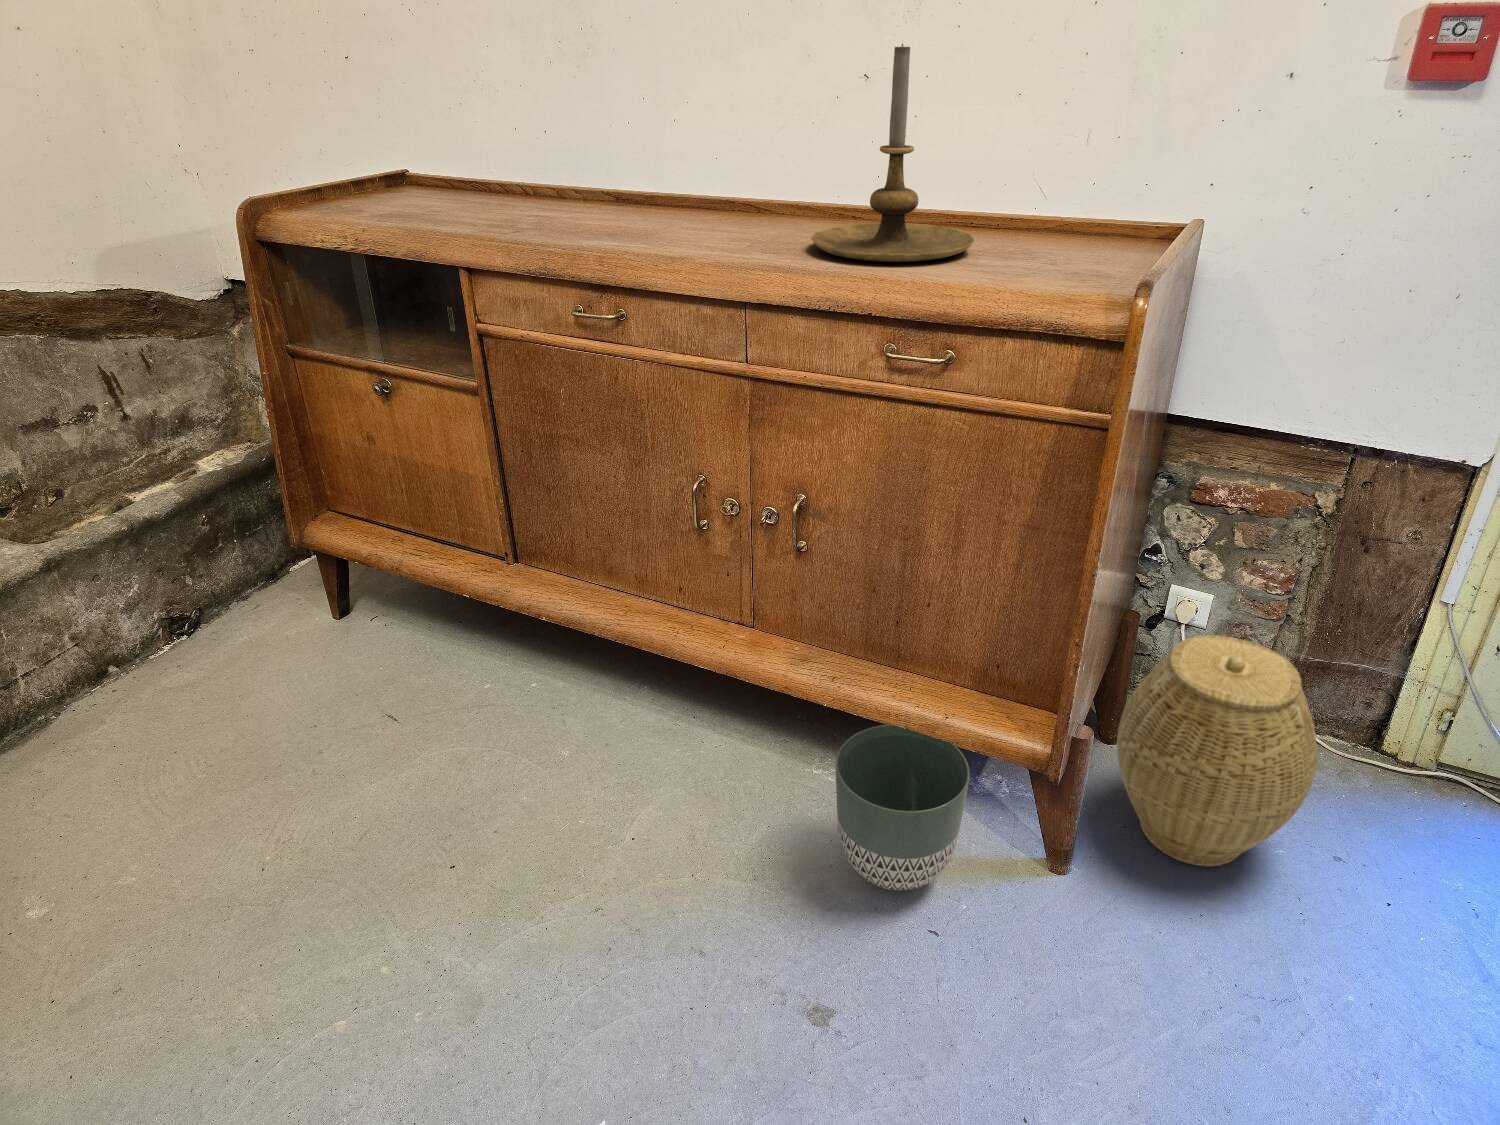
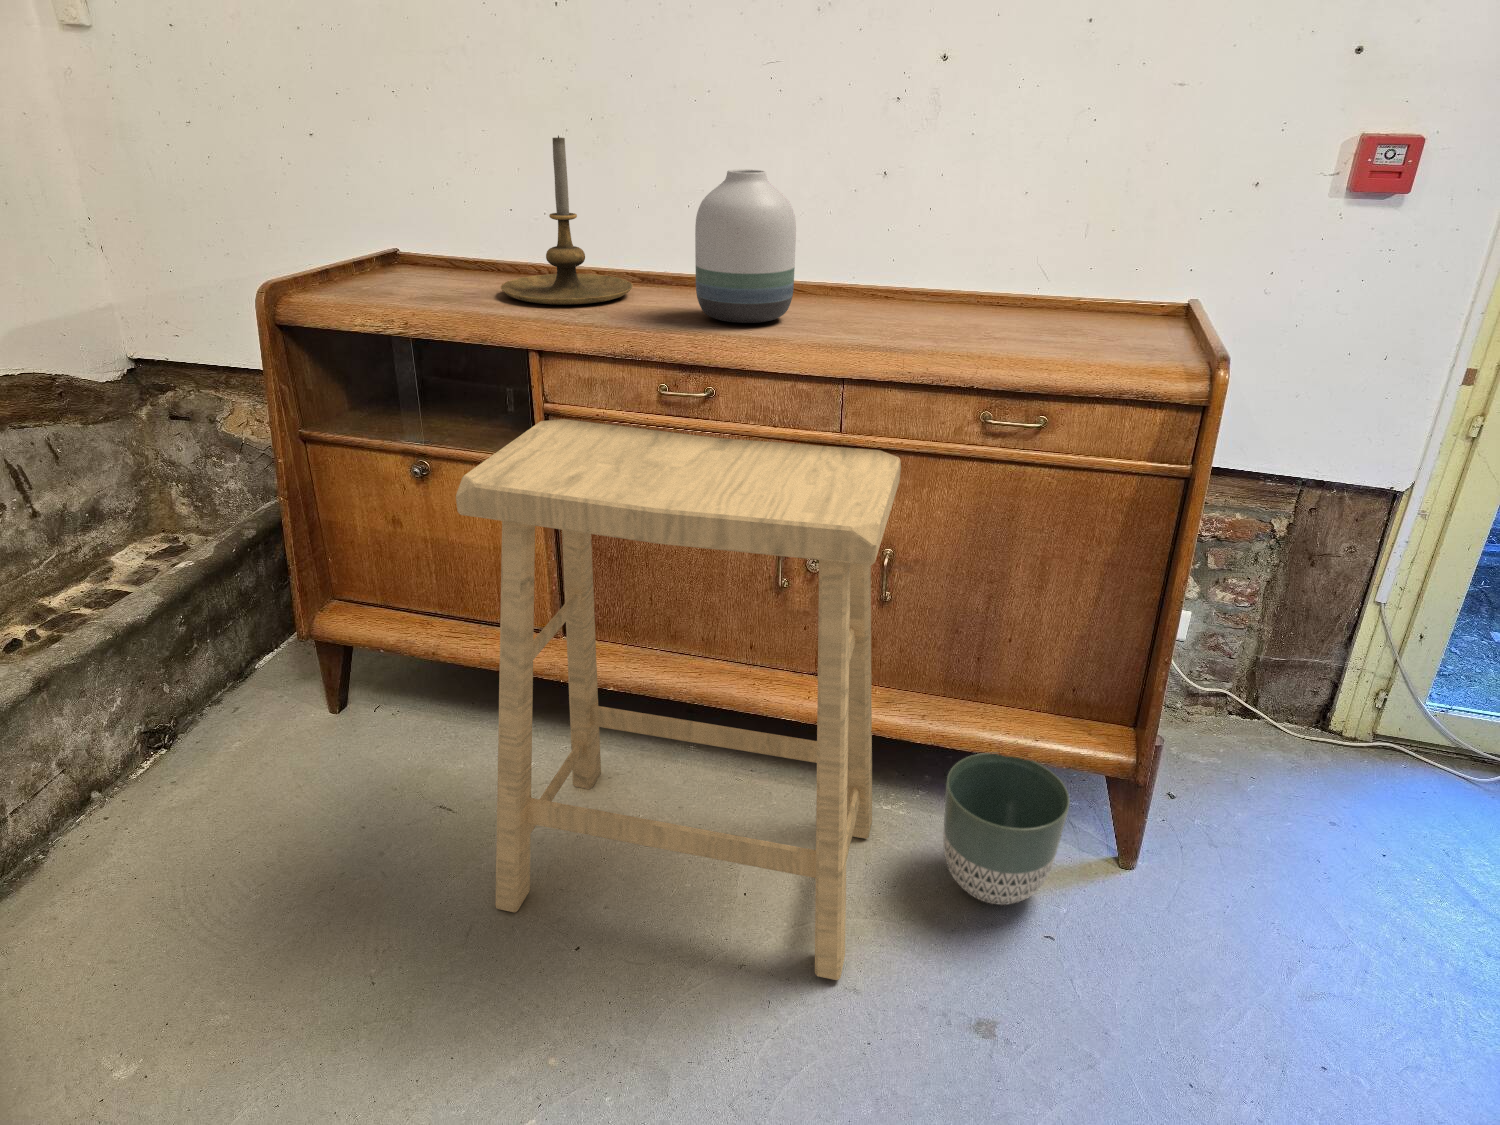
candle holder: present [811,44,975,262] -> present [501,136,633,305]
vase: none [619,73,728,242] -> present [695,169,796,323]
stool: none [311,337,795,940] -> present [456,419,901,980]
woven basket: present [1117,635,1317,866] -> none [1154,646,1326,846]

